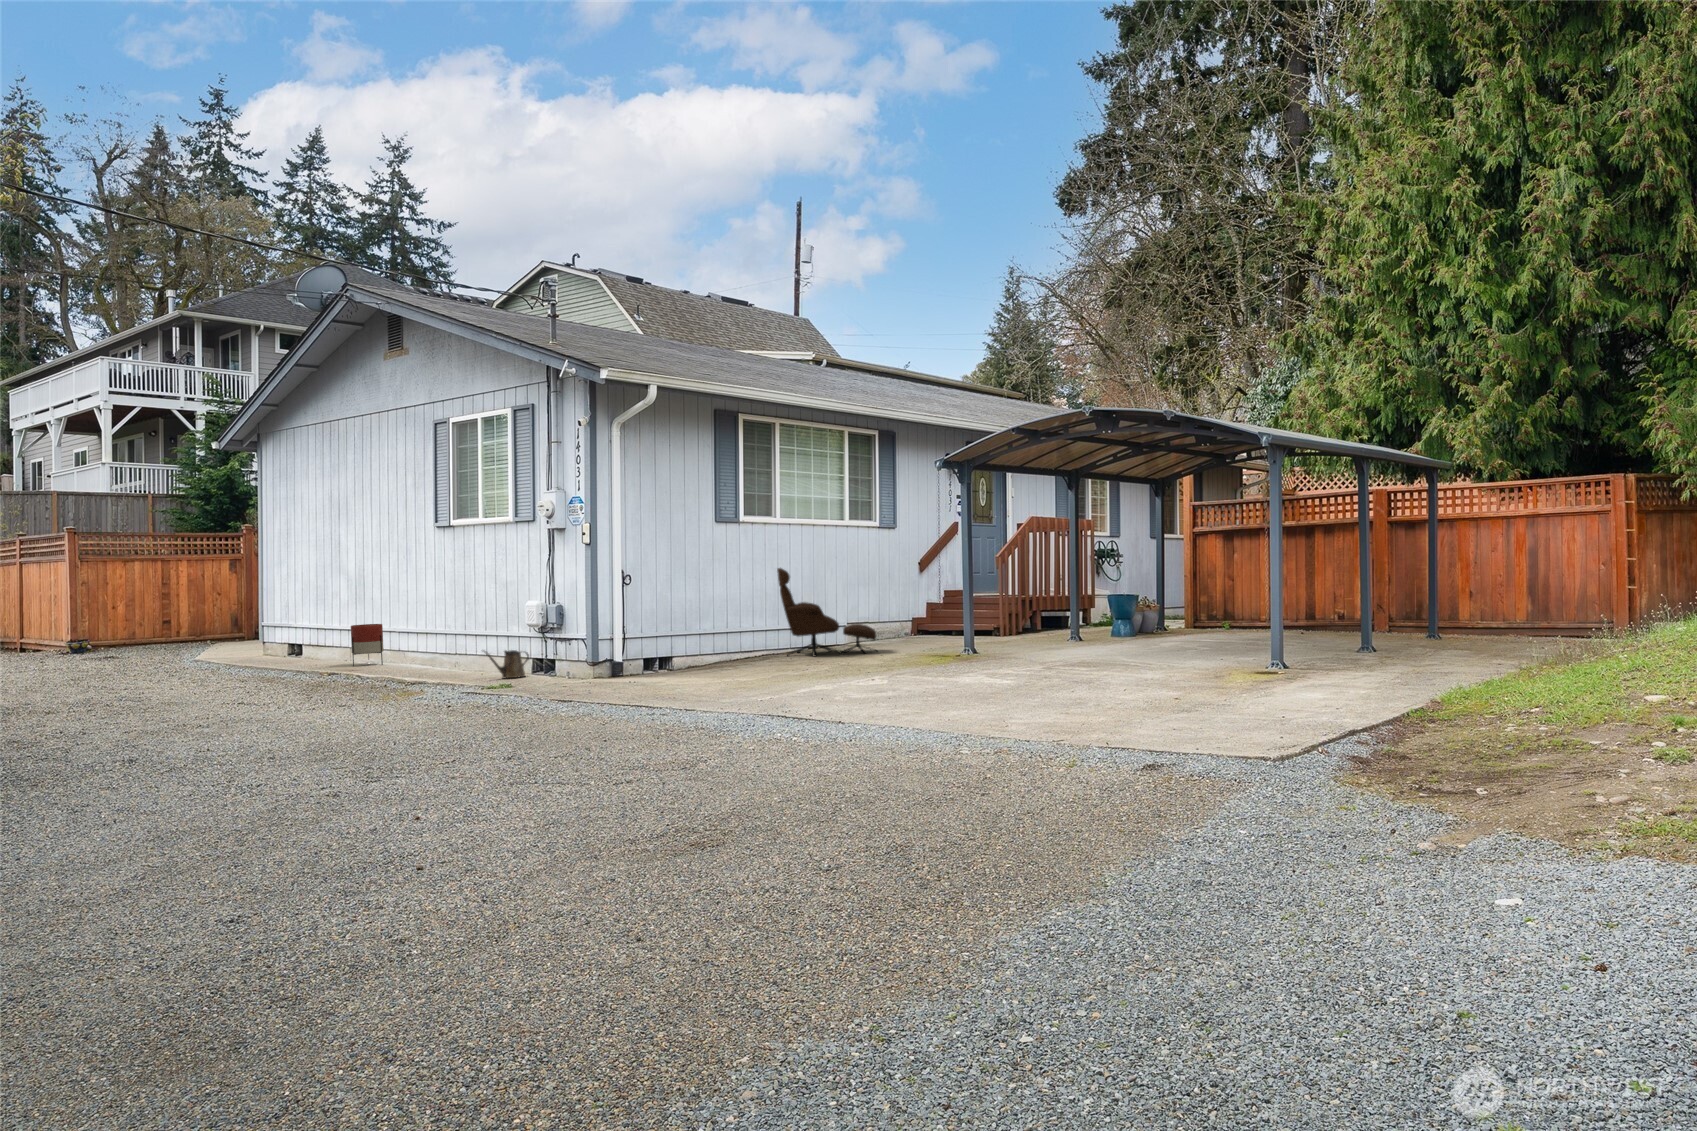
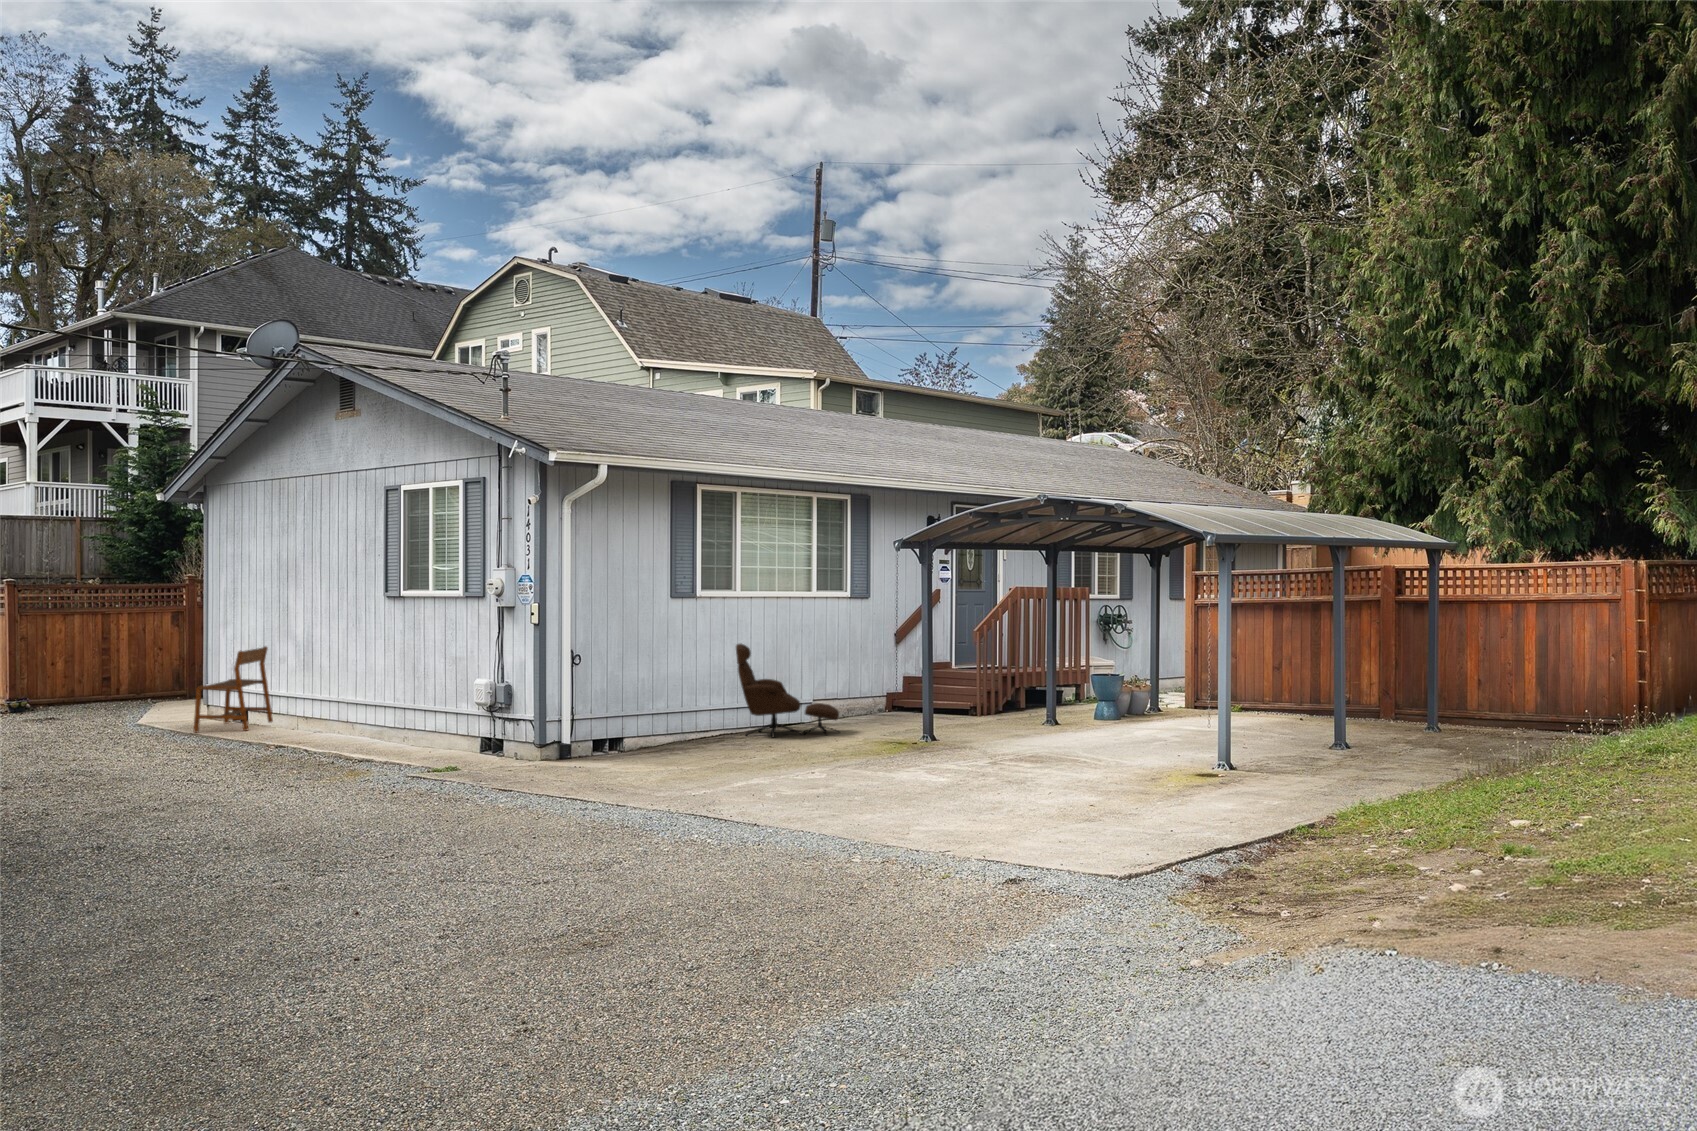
bench: none [247,584,326,665] -> present [194,646,273,733]
planter: present [351,624,384,666] -> none [300,693,333,738]
watering can: present [484,650,529,678] -> none [430,730,478,759]

